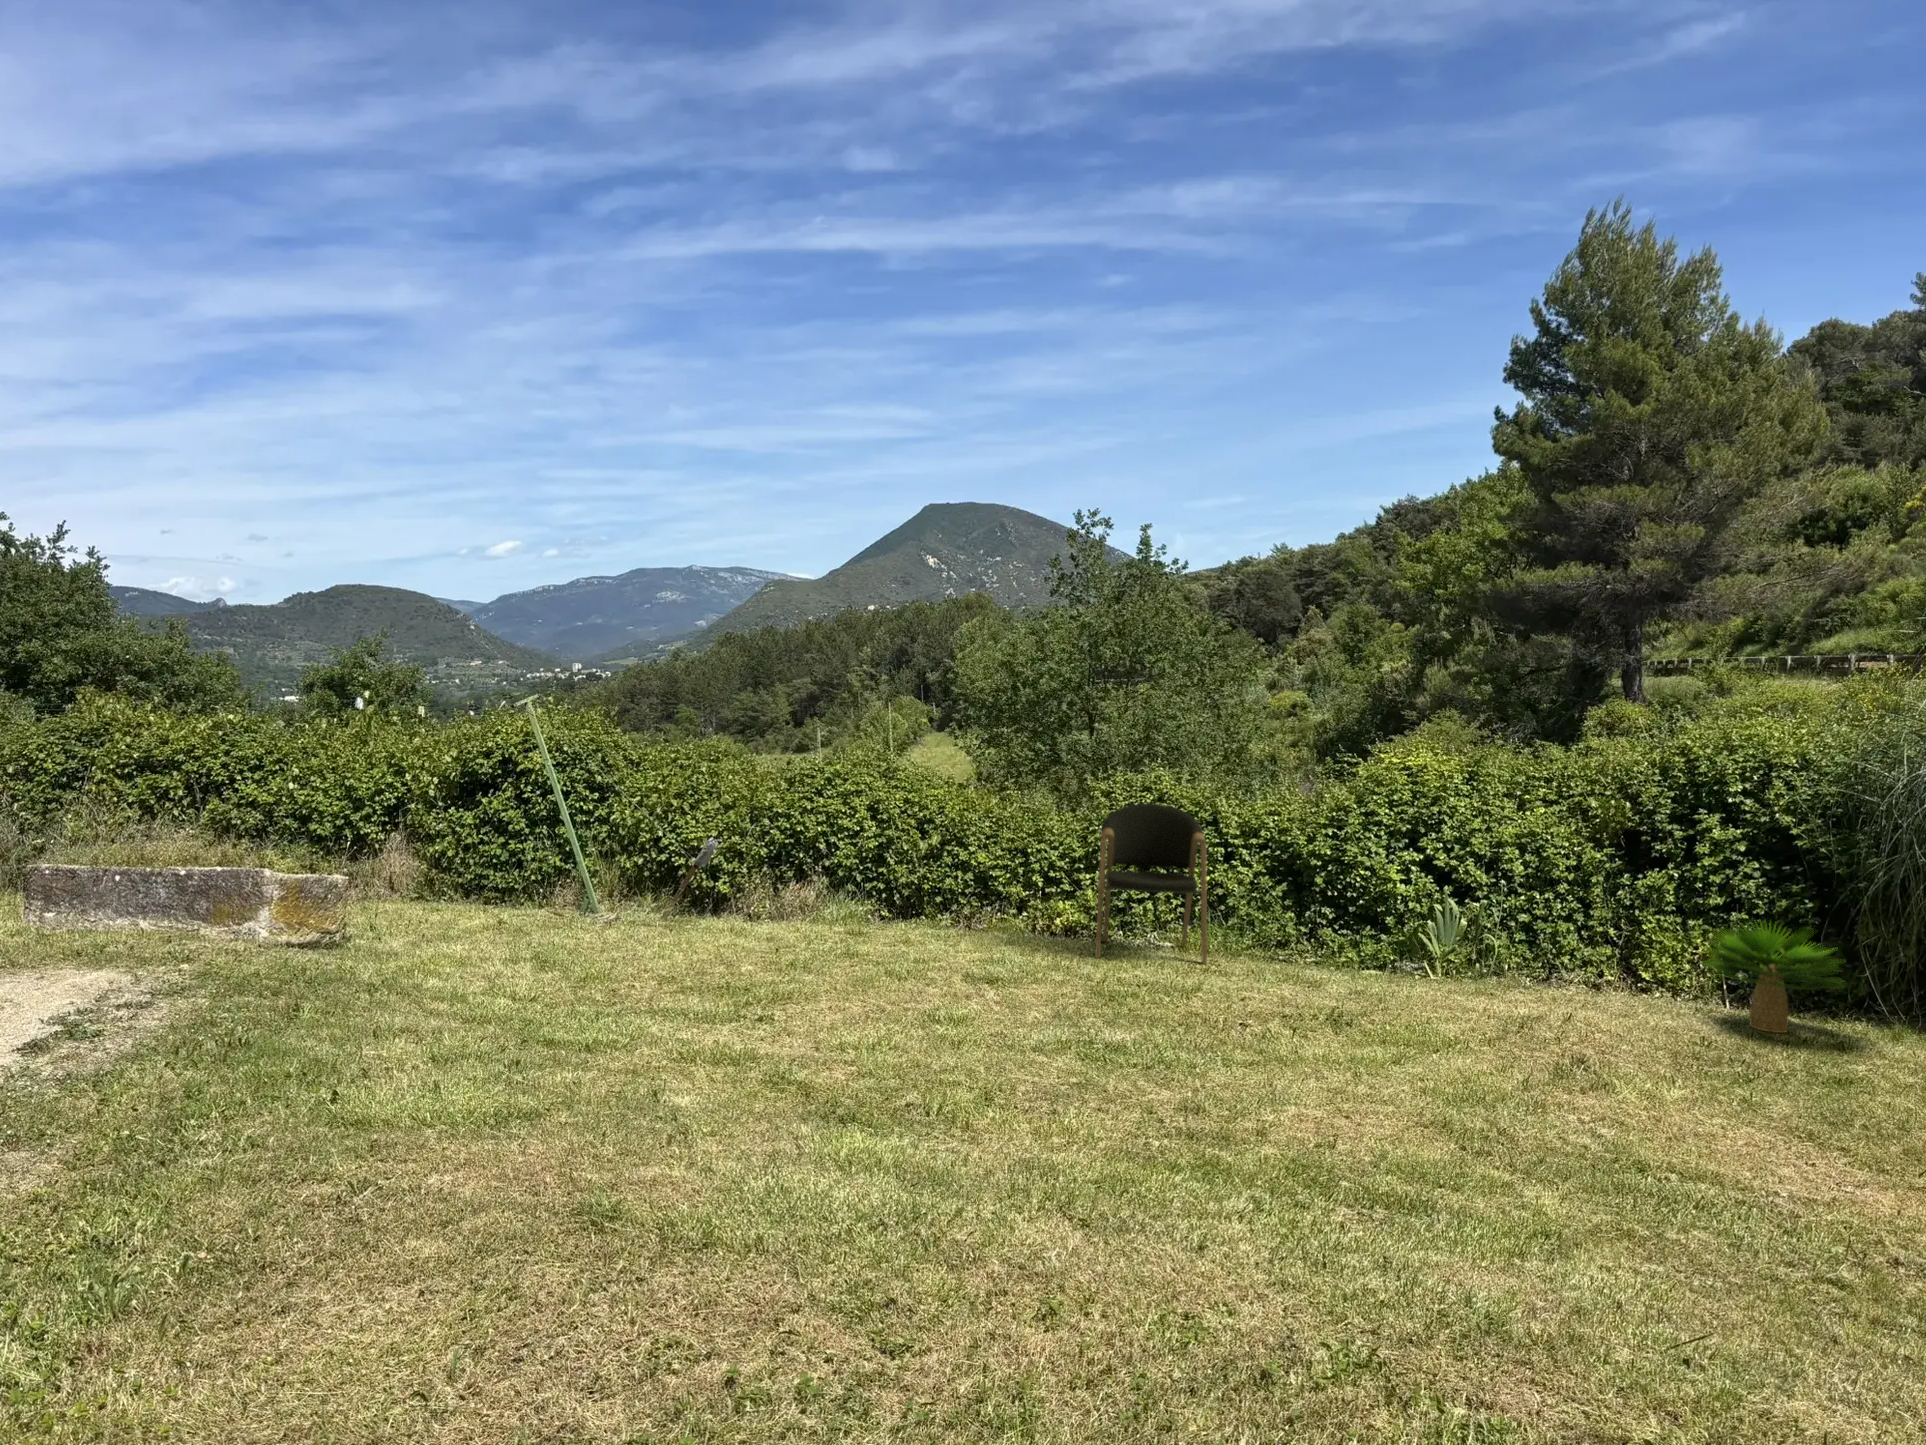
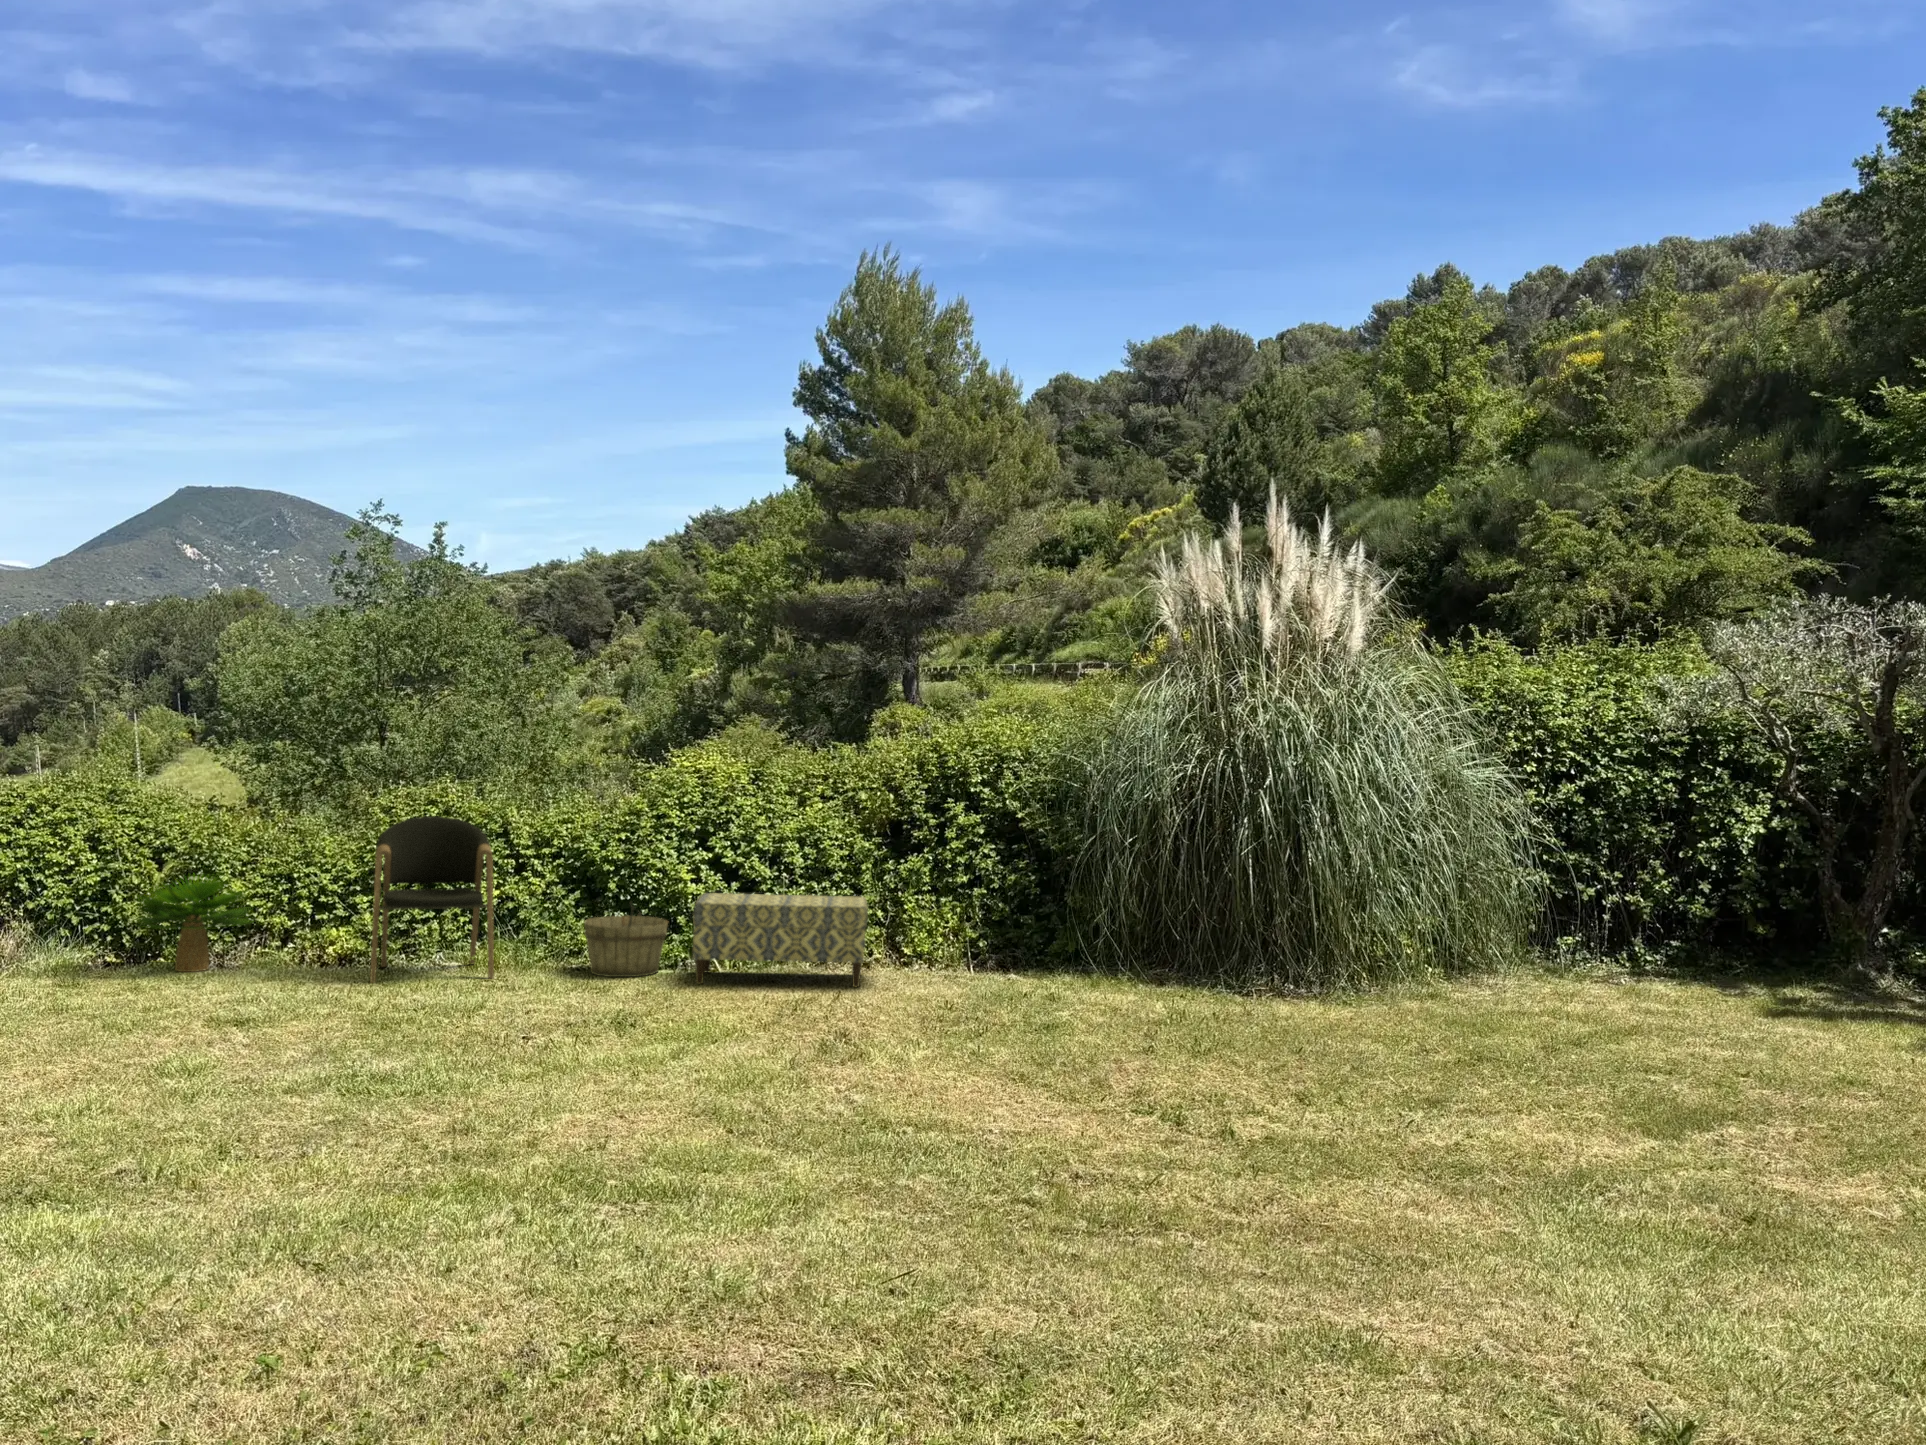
bench: none [1409,895,1608,1013] -> present [693,893,868,987]
wooden bucket: none [1293,898,1378,975] -> present [584,903,668,977]
potted plant: present [1704,924,1842,1033] -> present [135,876,250,972]

